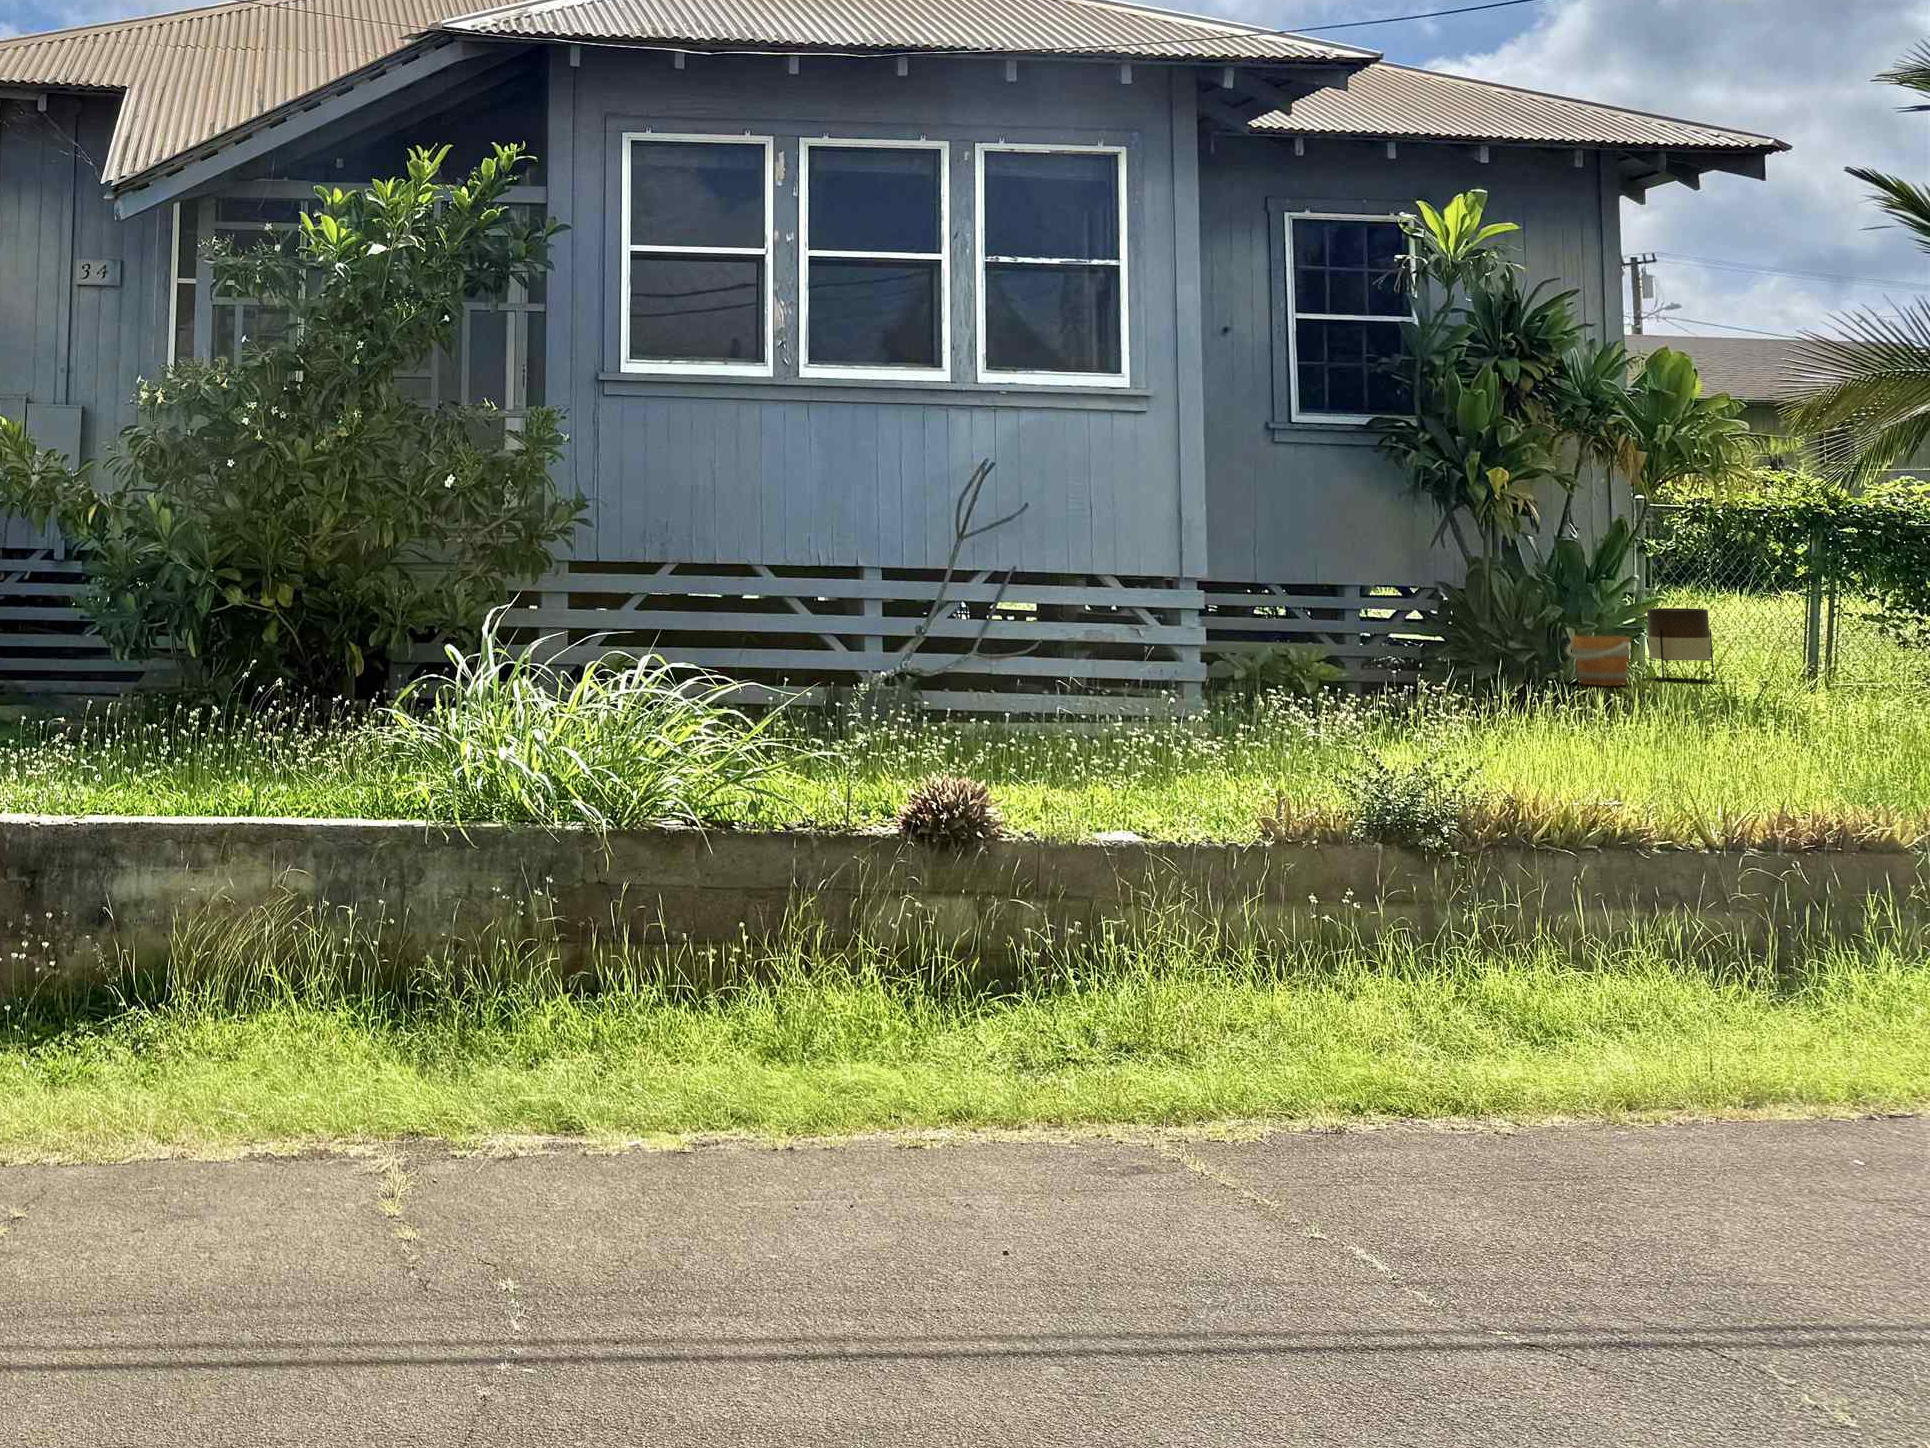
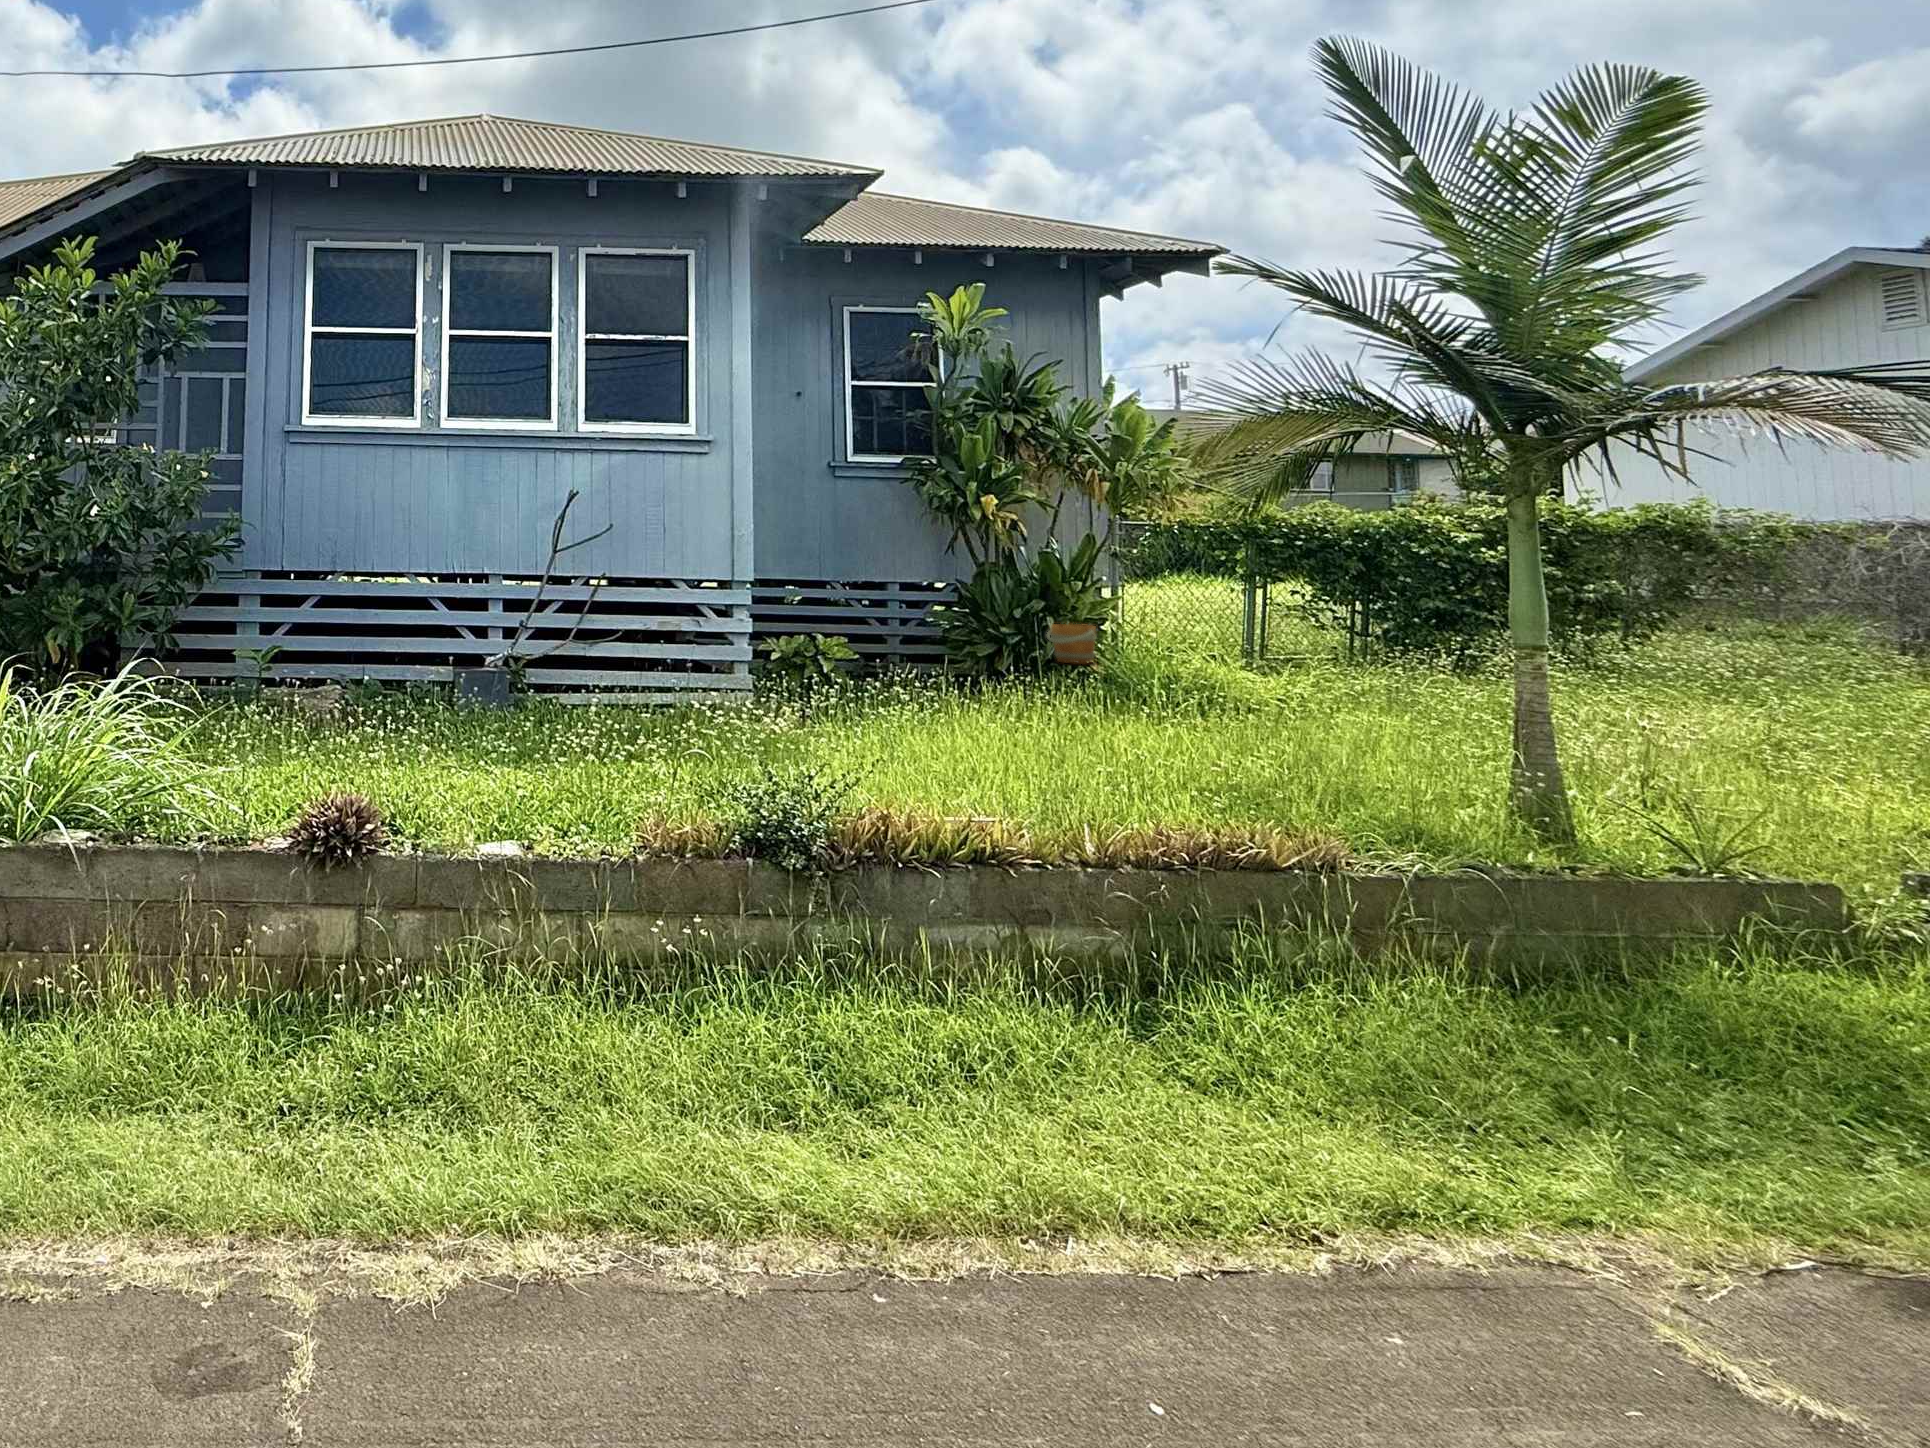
planter: present [1647,608,1714,681] -> none [1110,602,1163,659]

